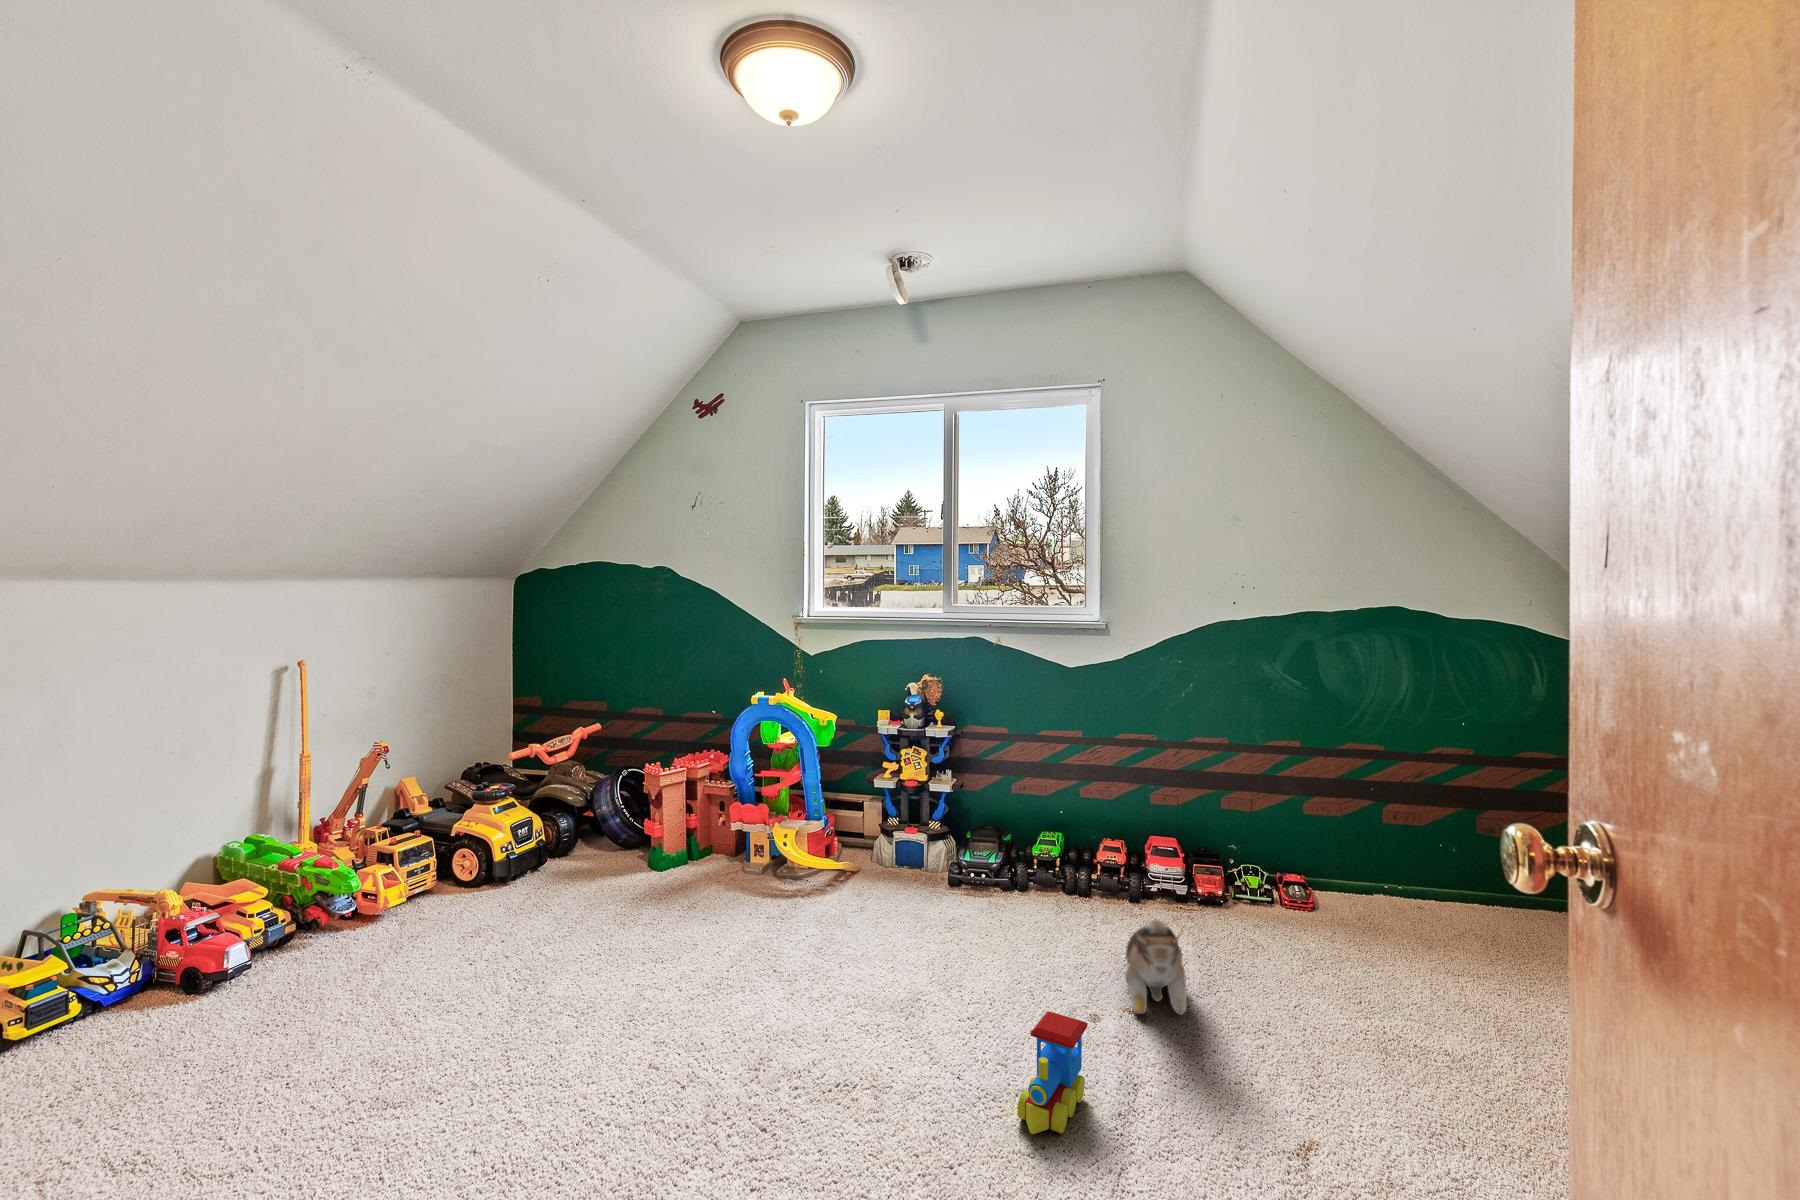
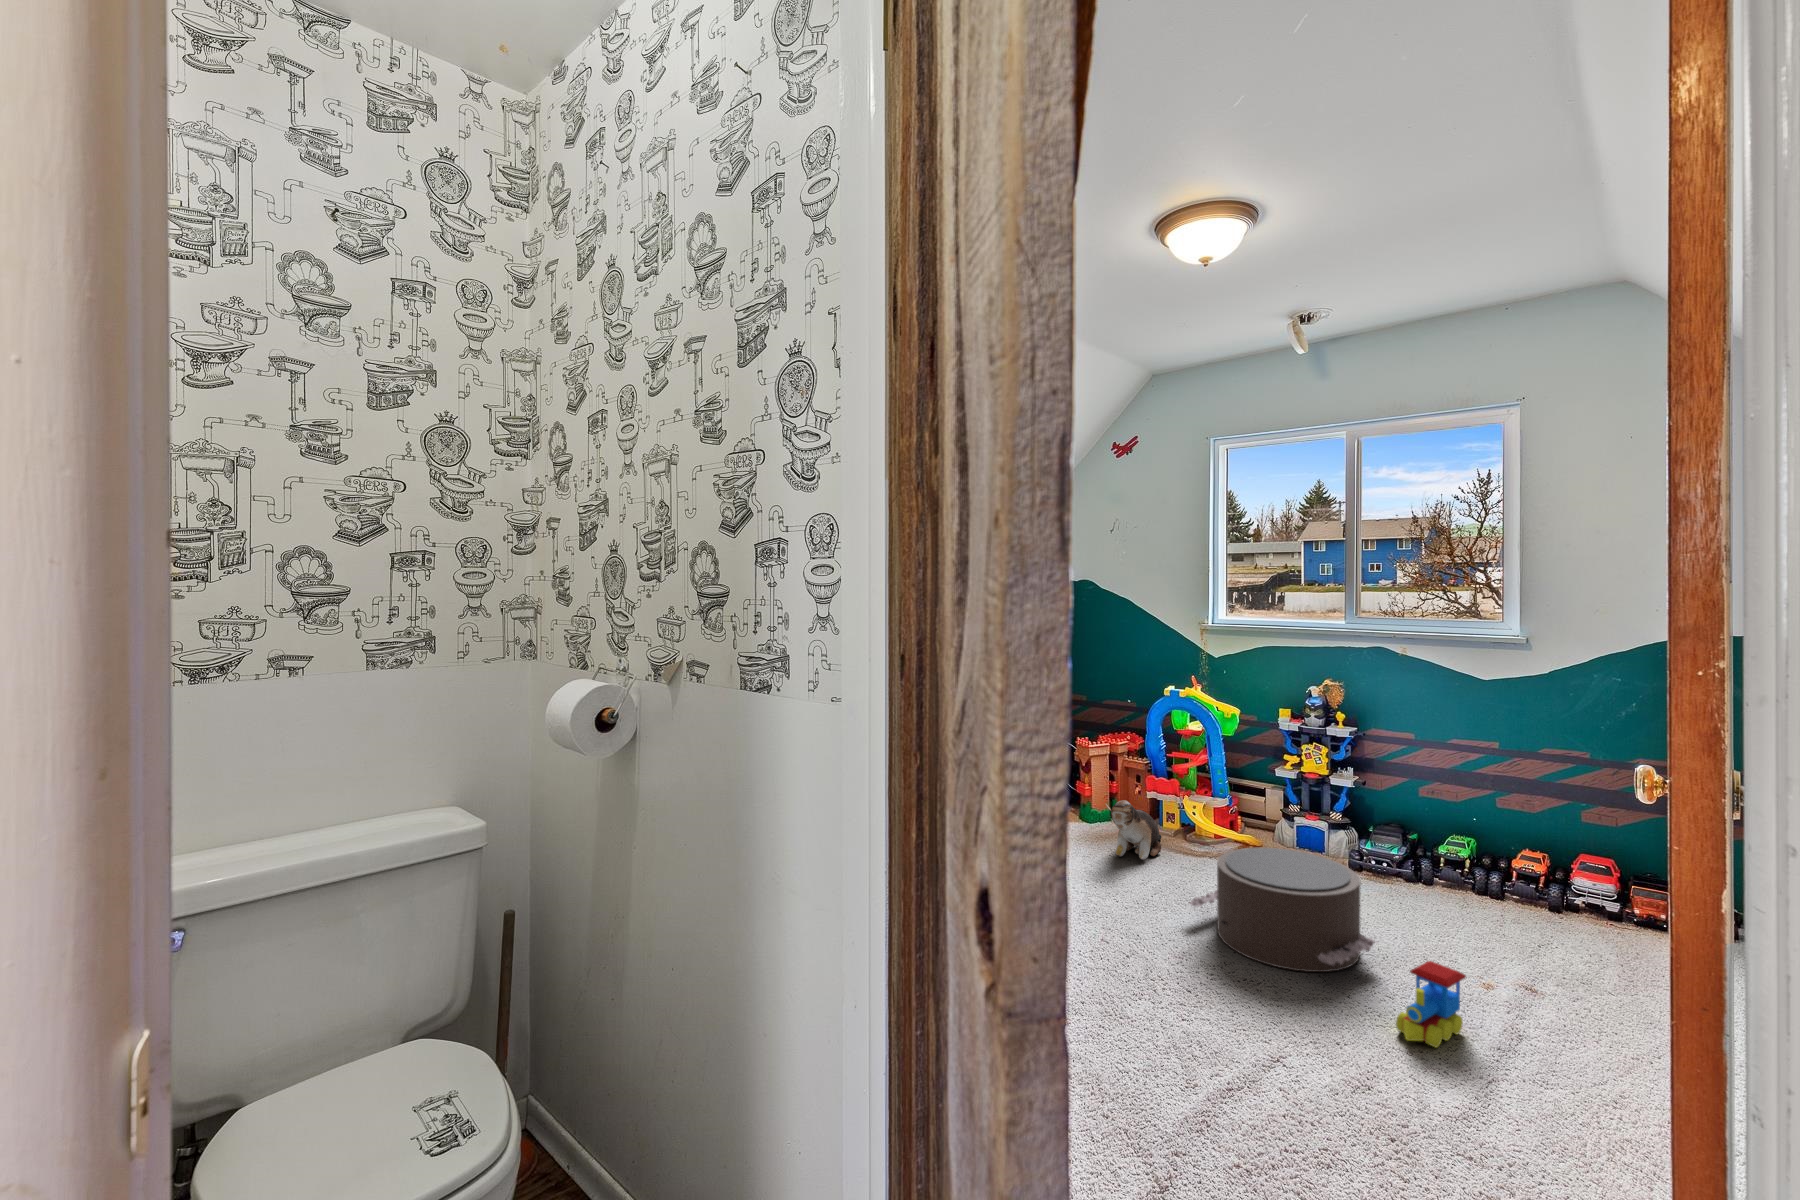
pouf: none [768,883,989,1051] -> present [1190,848,1377,972]
plush toy: present [1126,919,1187,1014] -> present [1106,800,1161,859]

